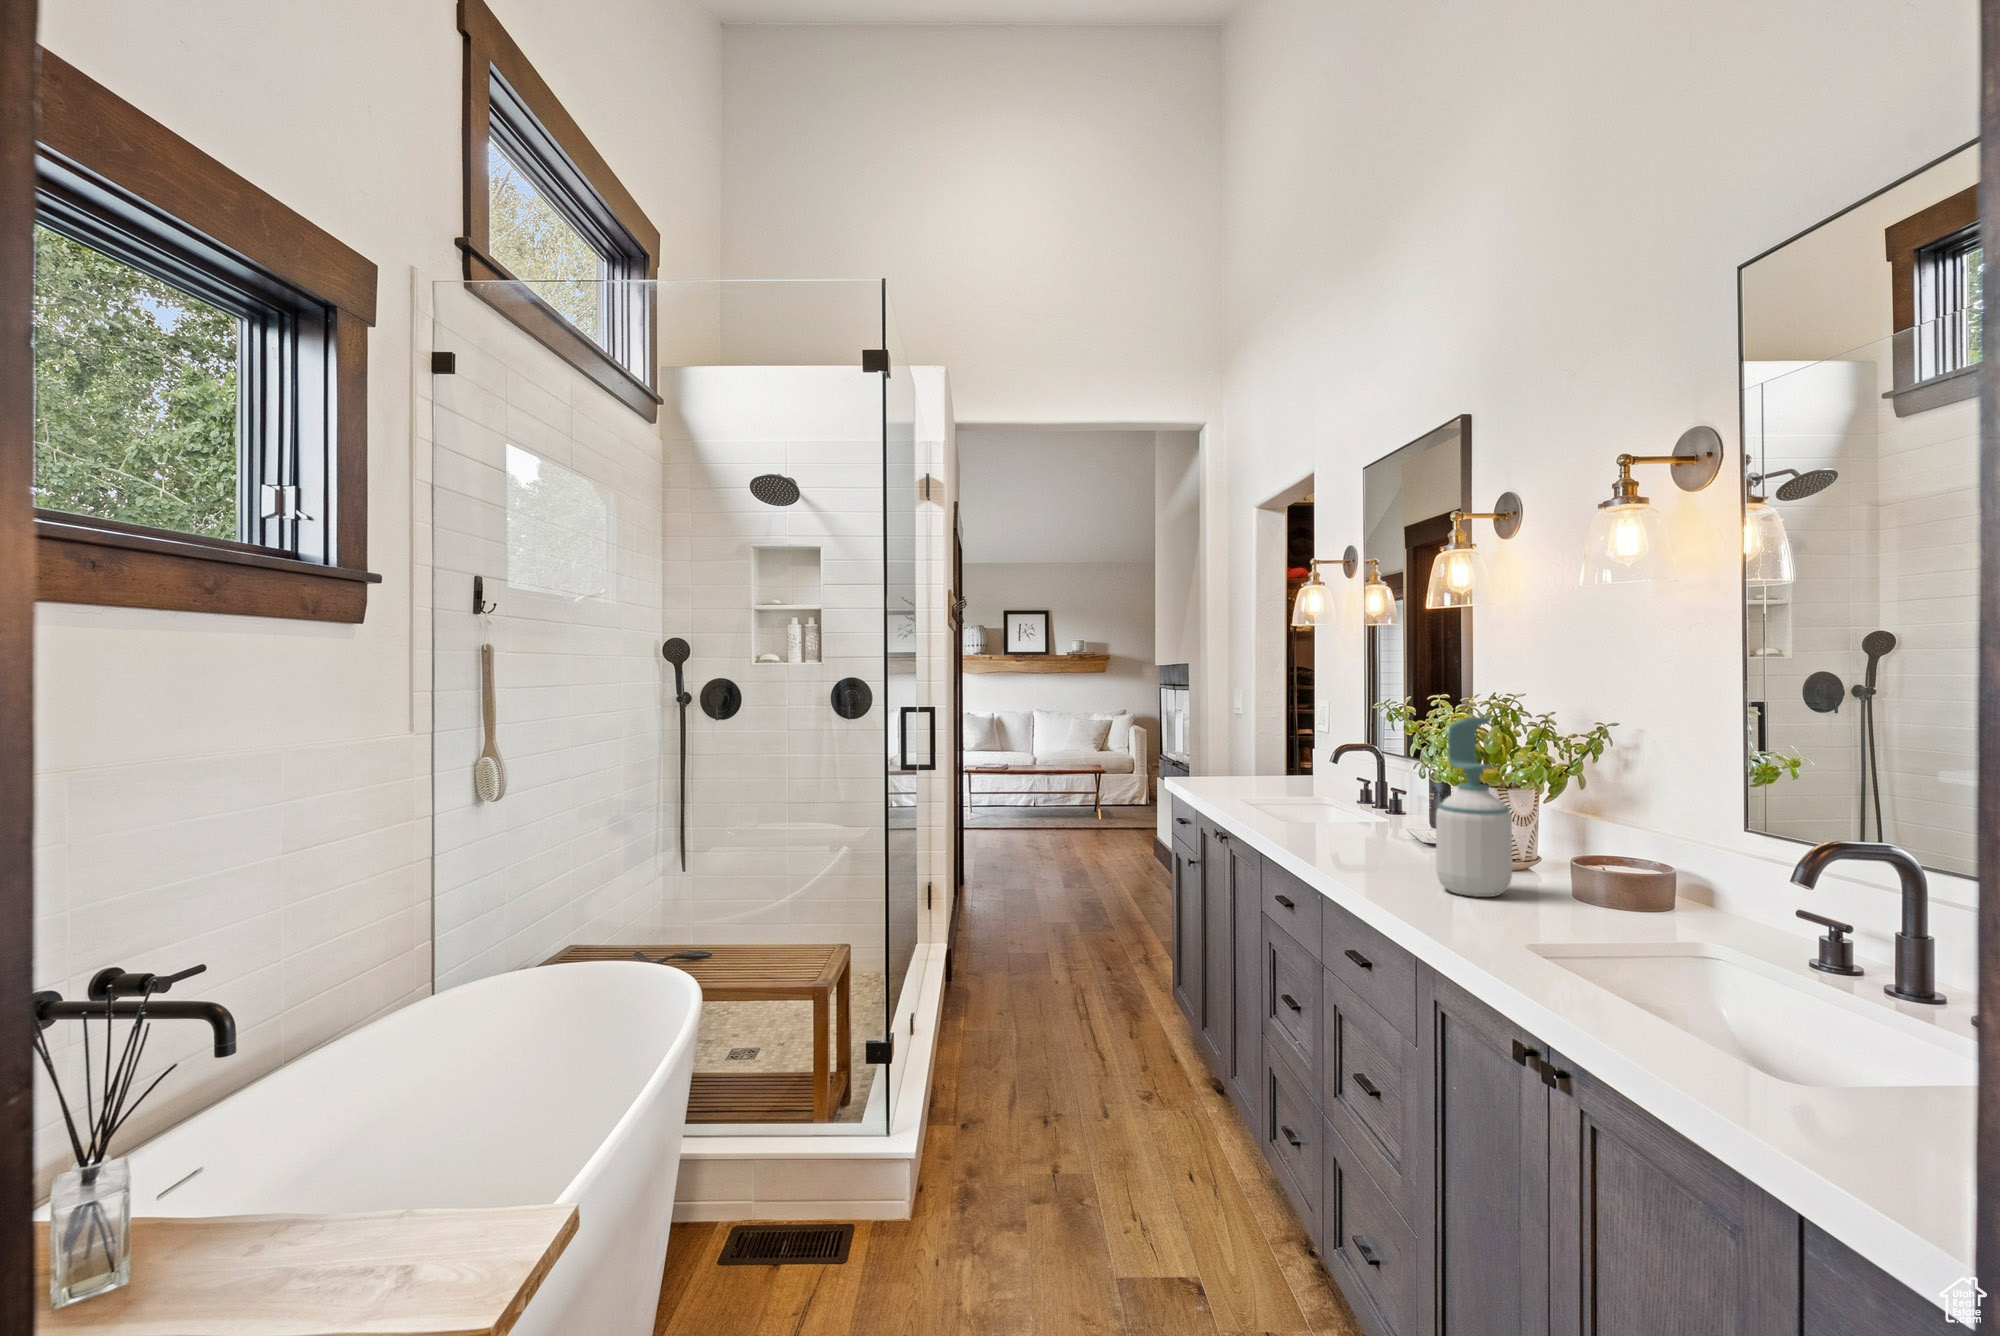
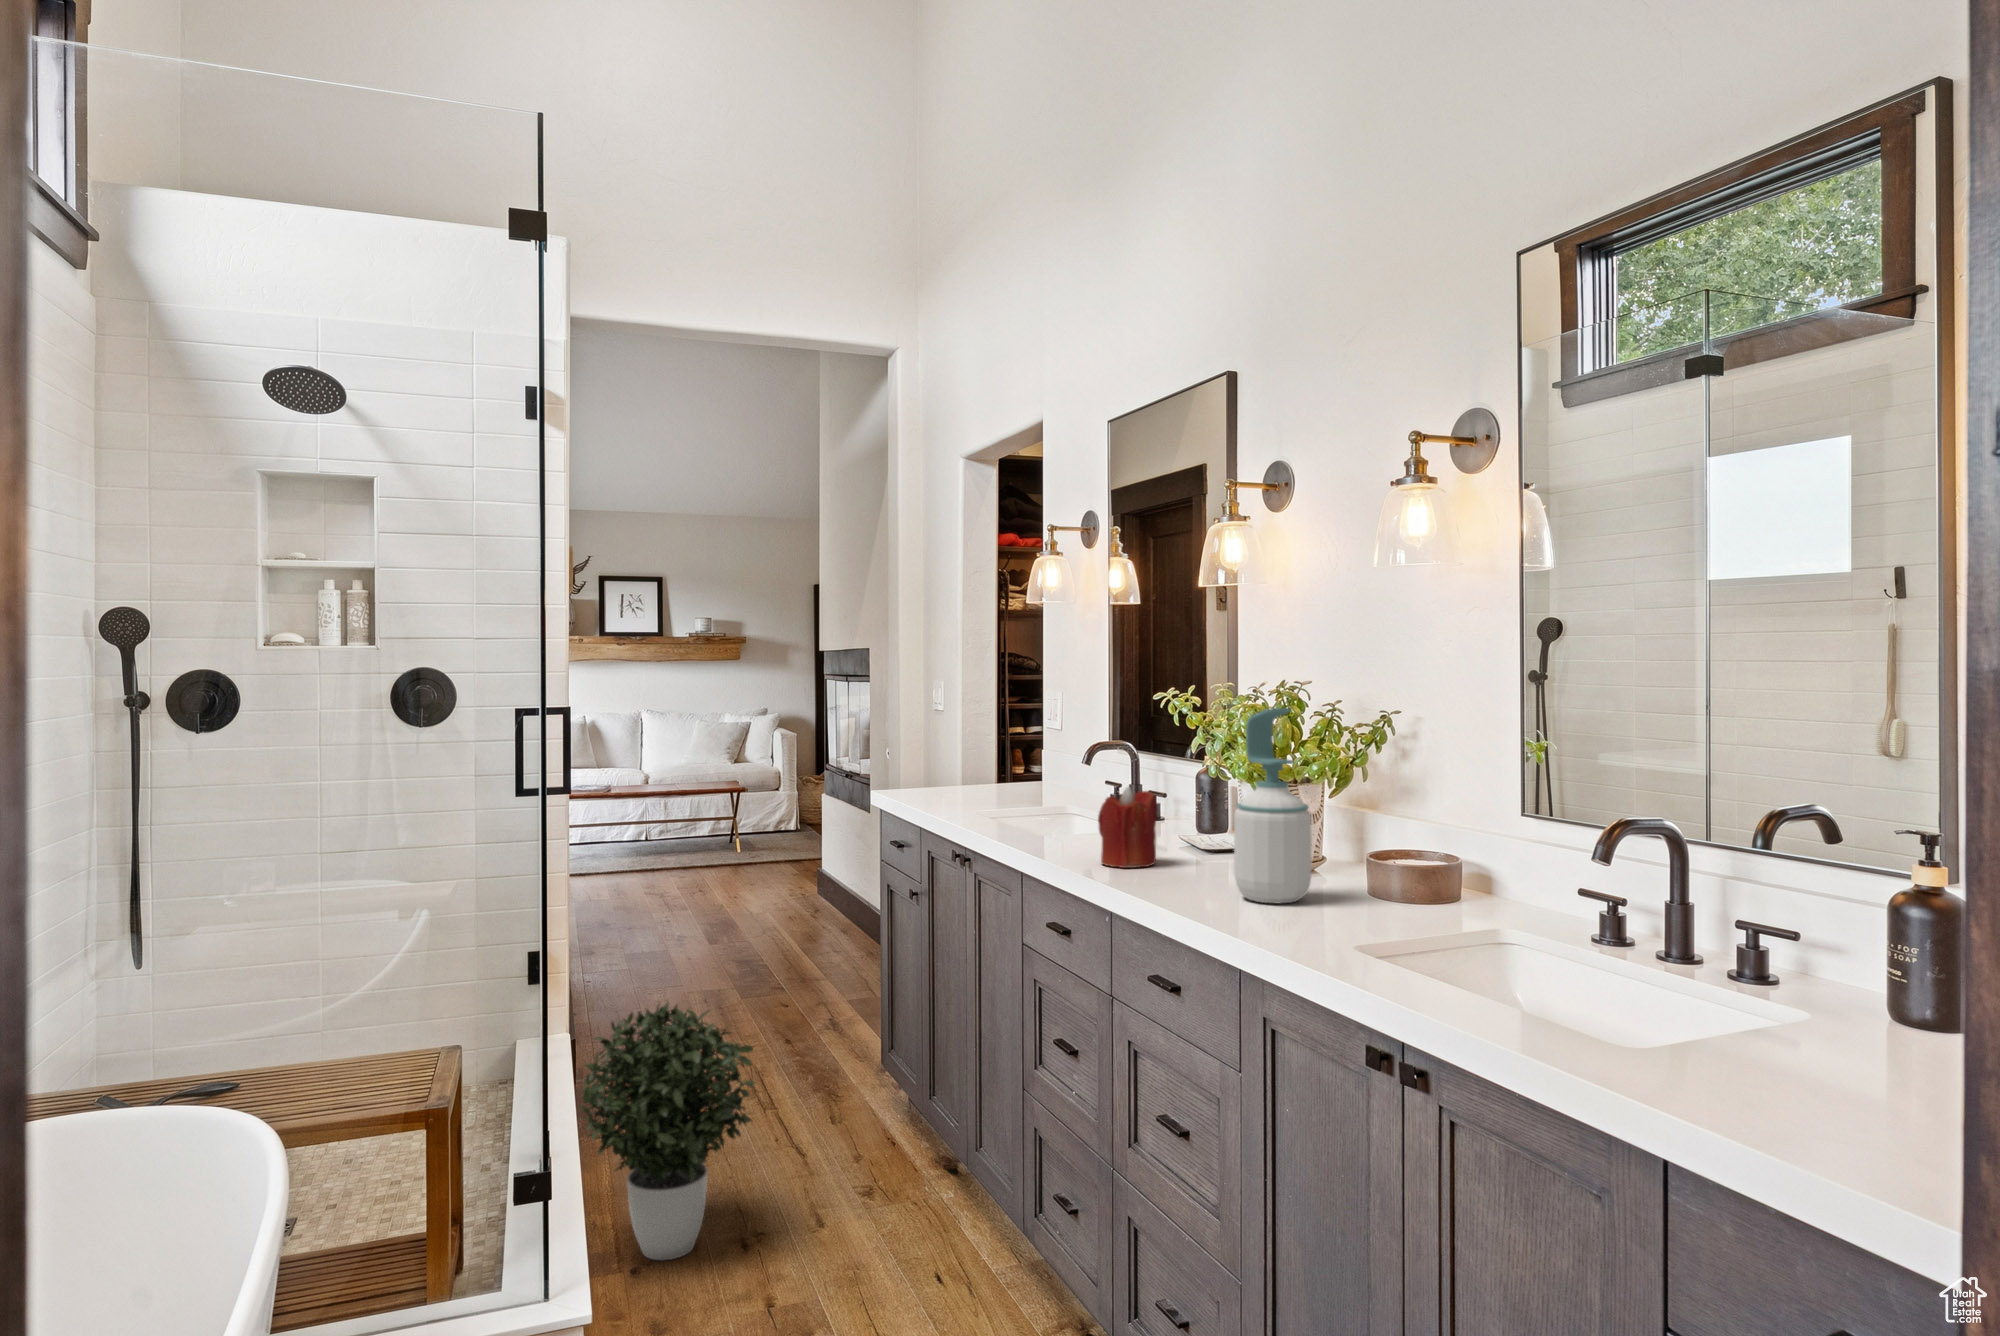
candle: none [1325,782,1378,854] -> present [1098,787,1156,868]
potted plant: none [918,933,1049,1133] -> present [579,1002,755,1260]

